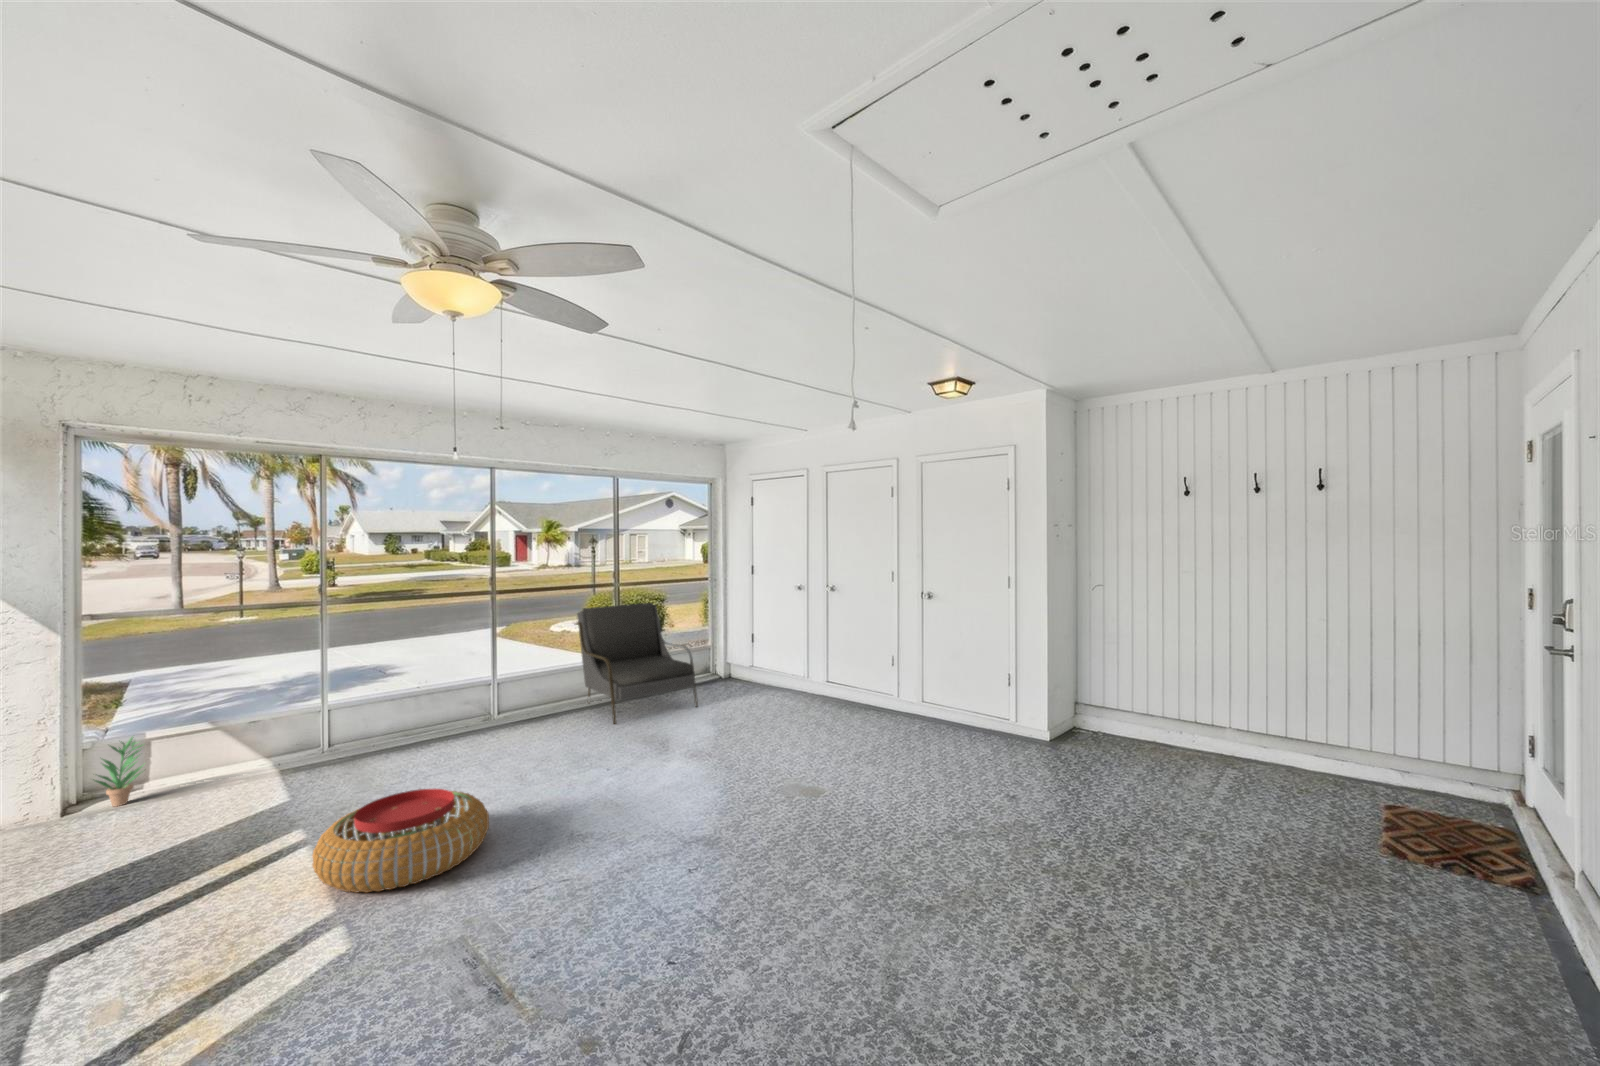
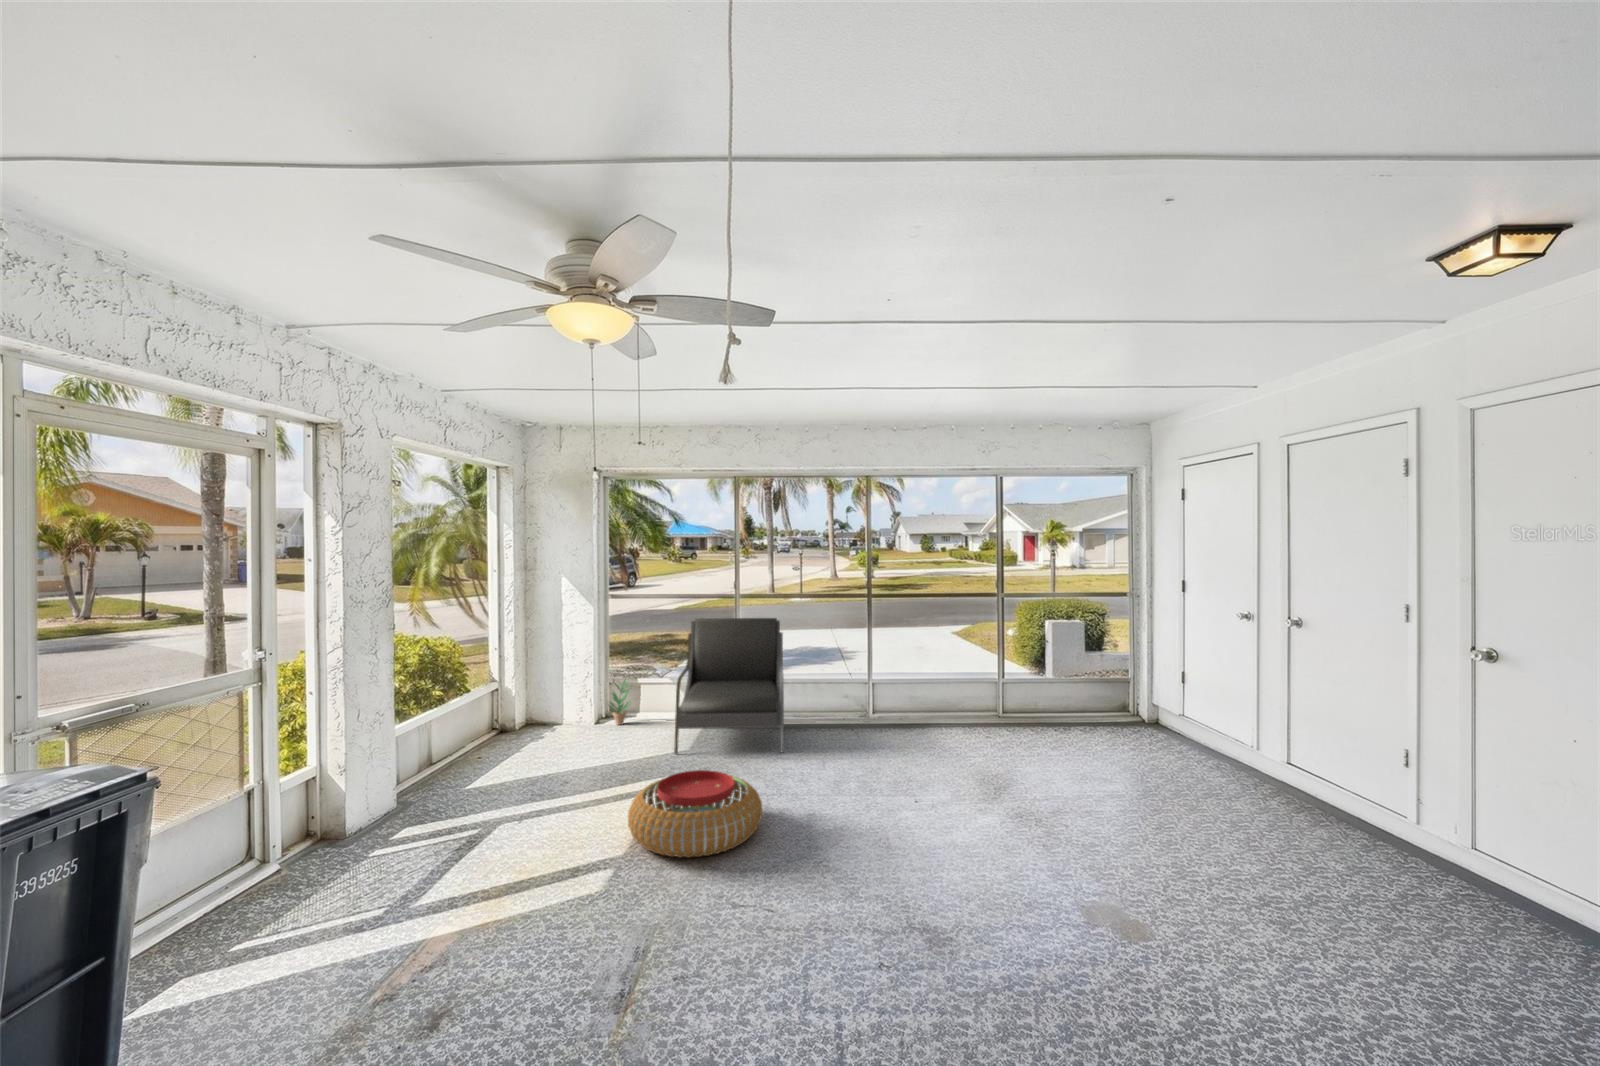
armchair: present [576,603,698,724] -> present [674,618,784,754]

